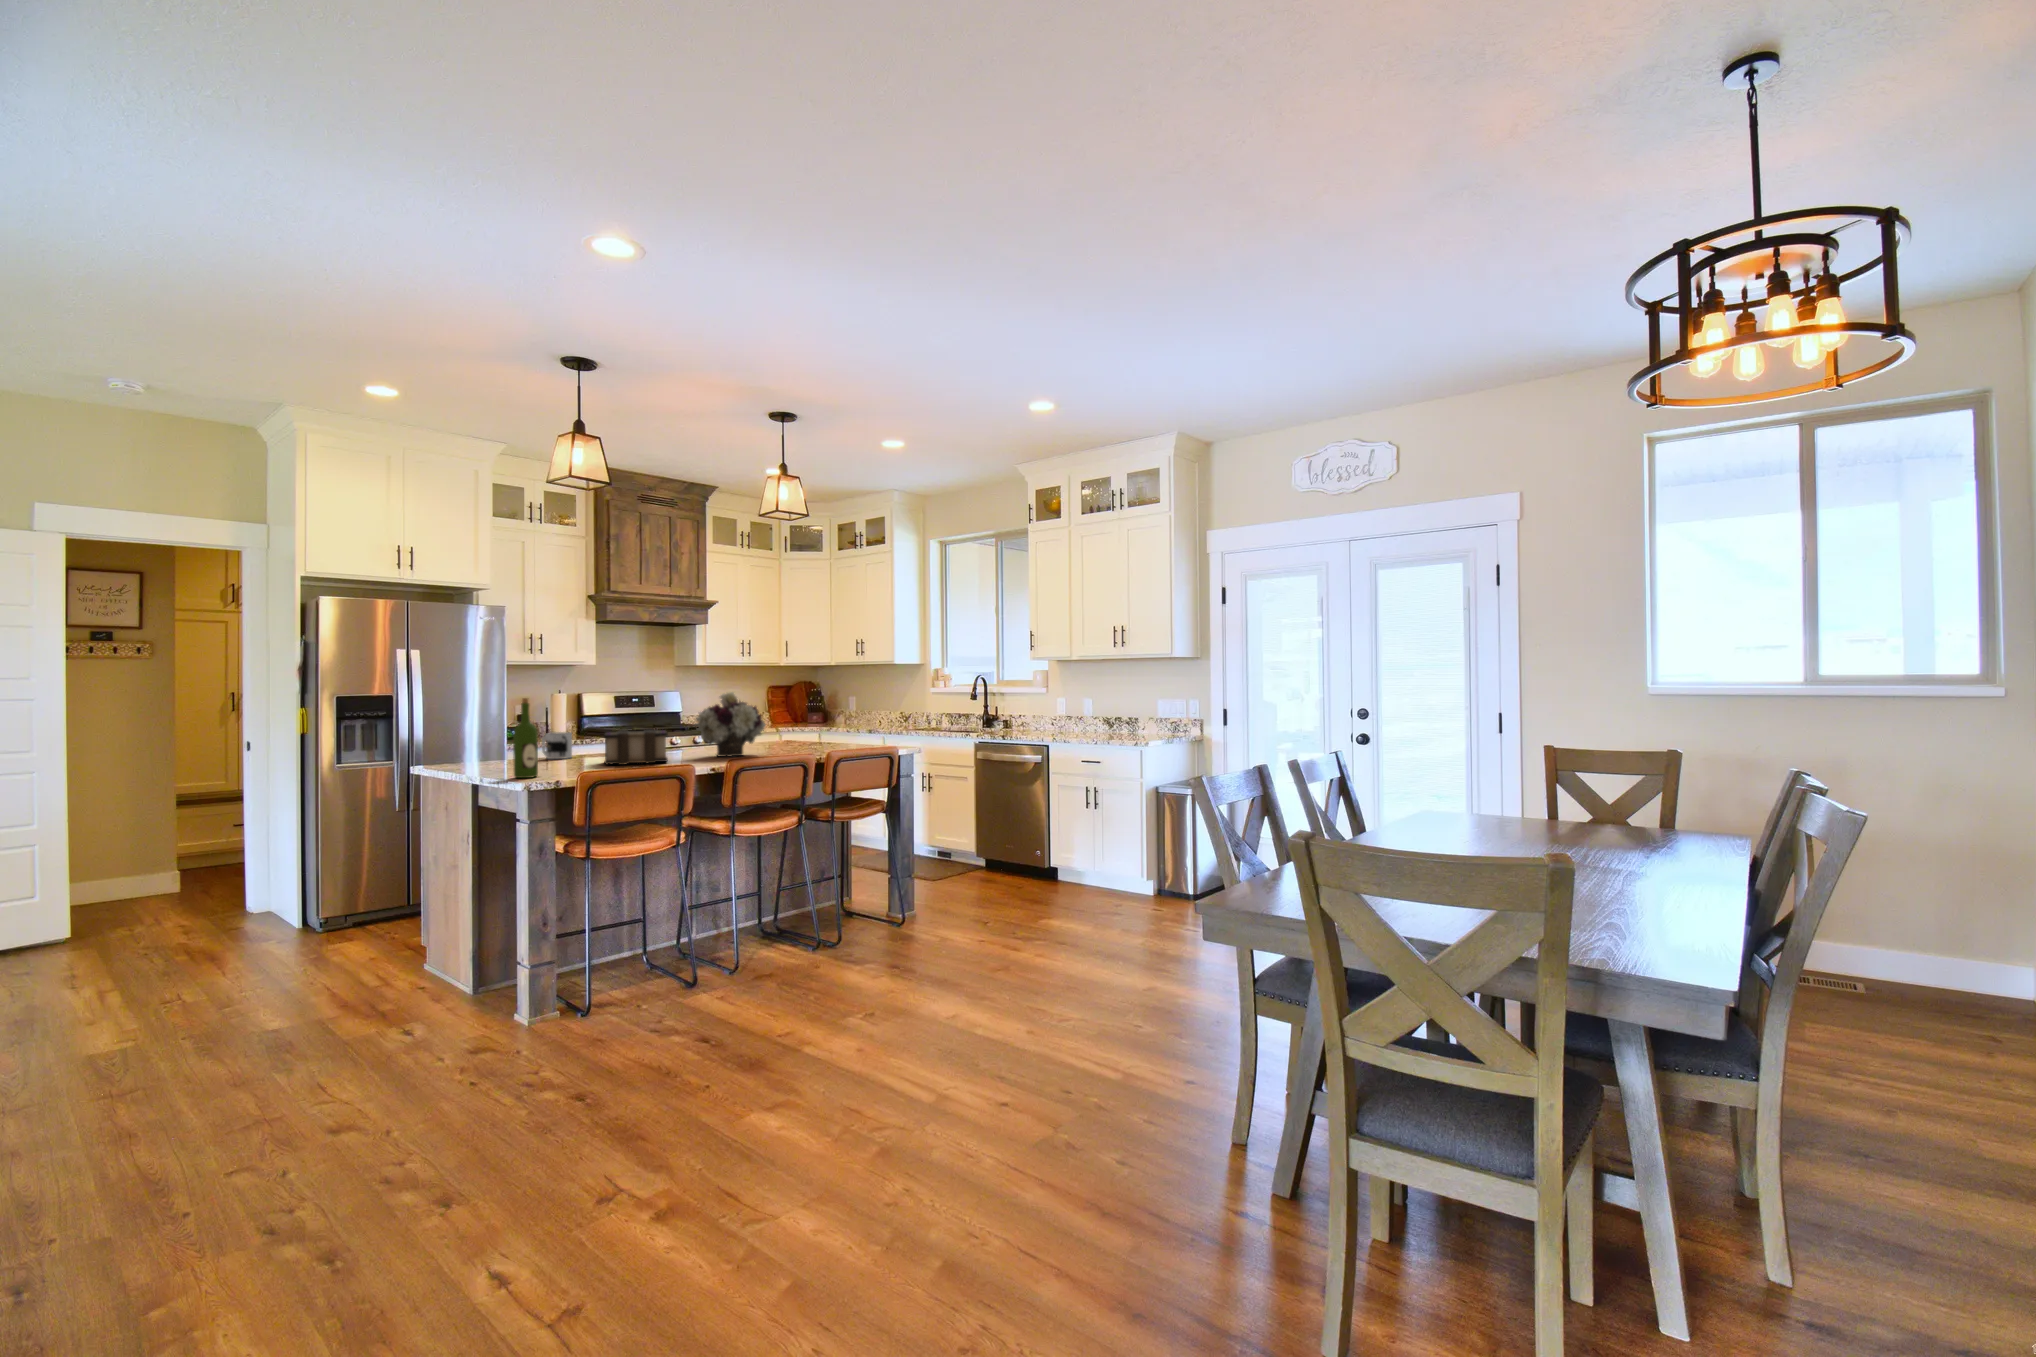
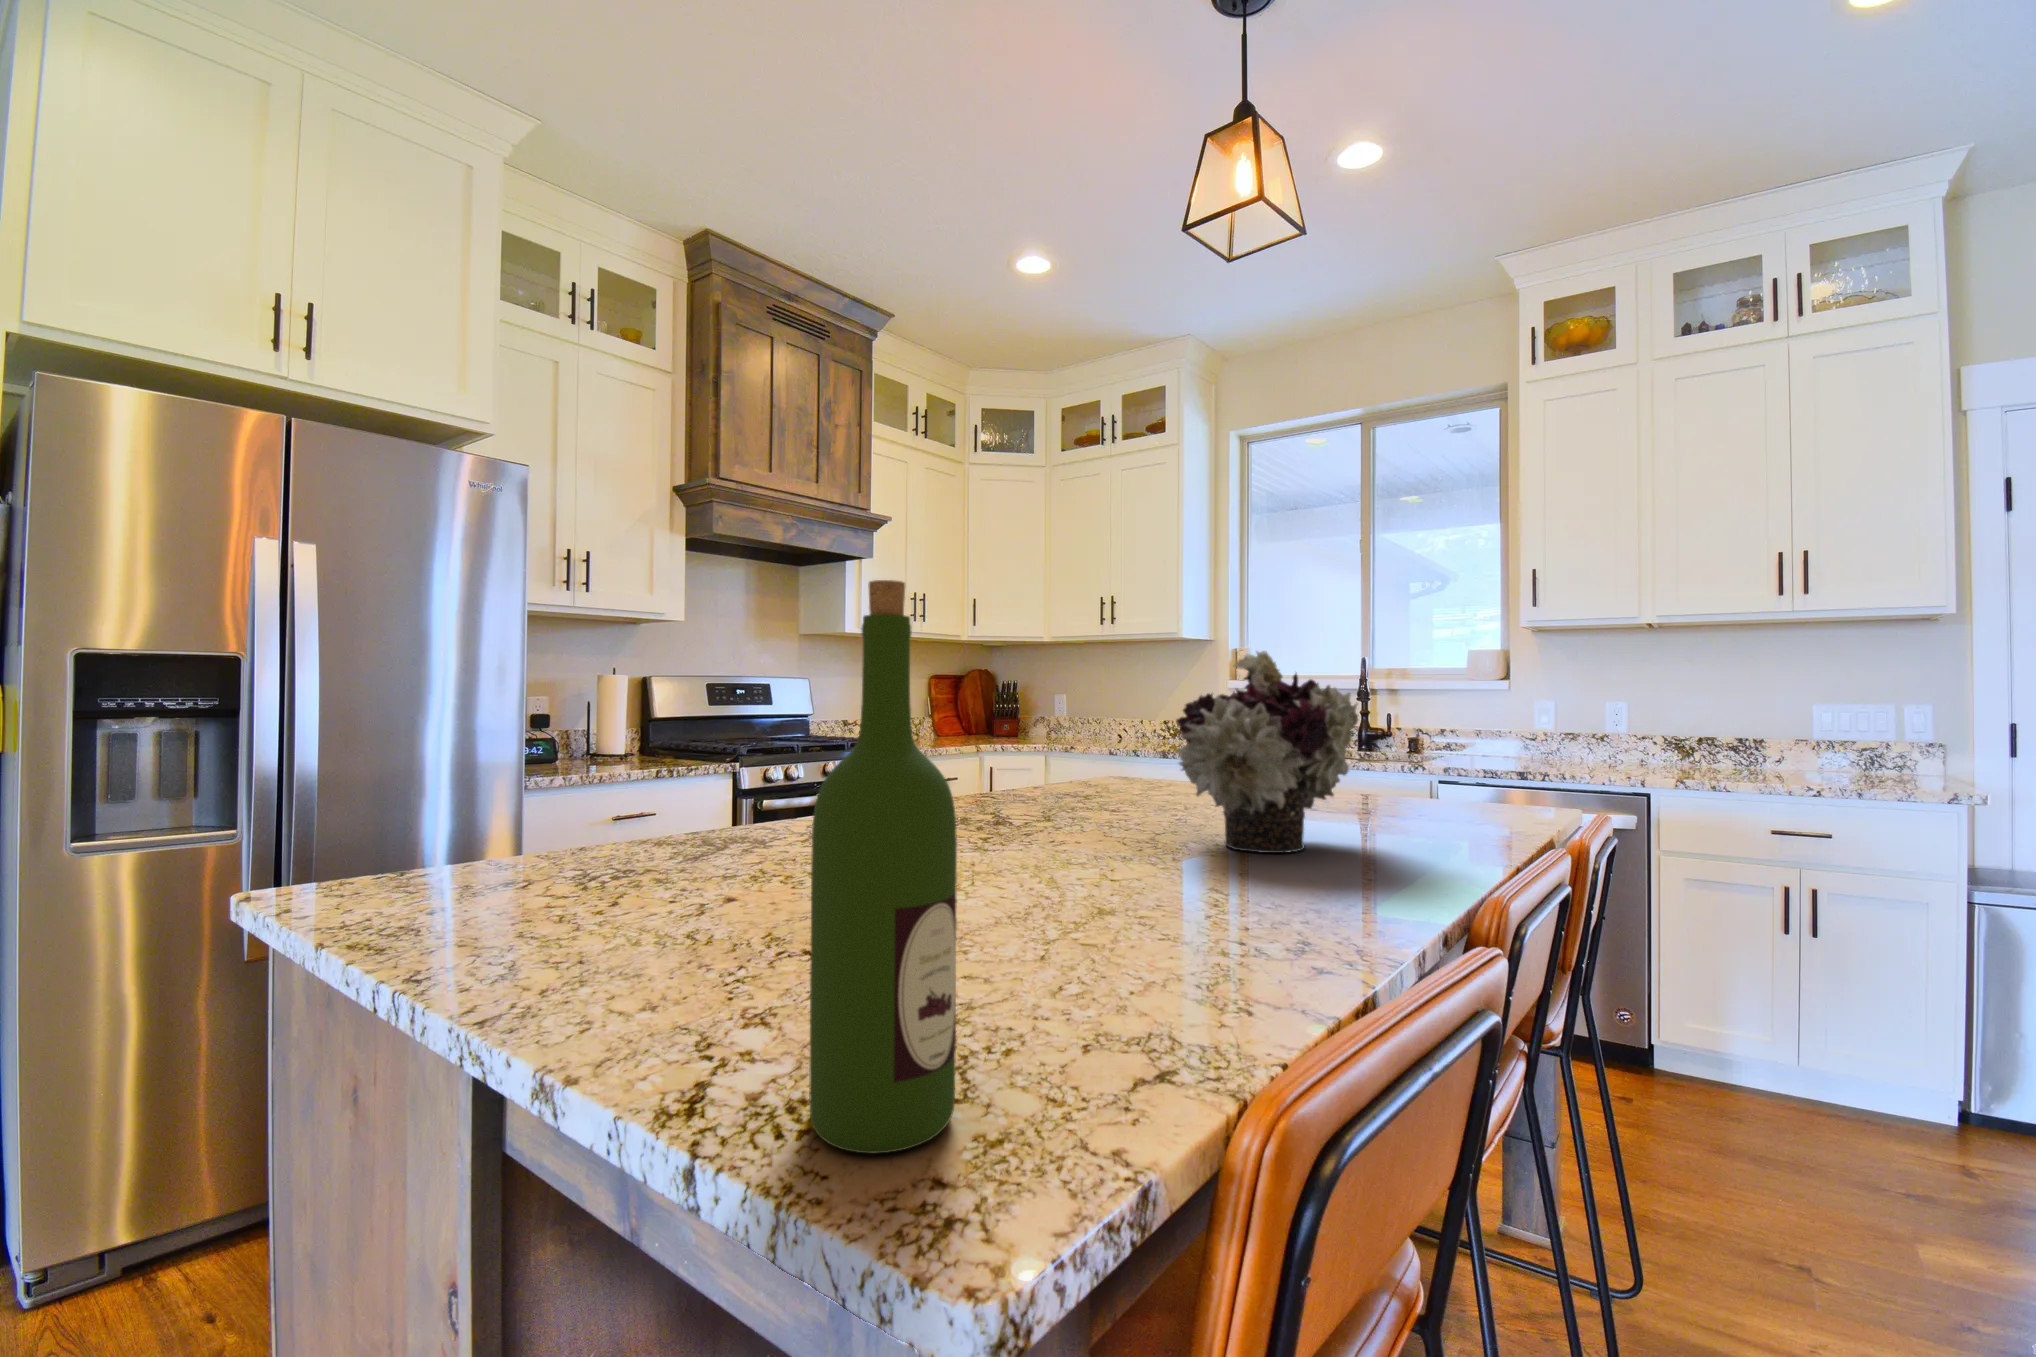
book: present [604,729,668,765] -> none [954,765,1224,917]
mug: present [542,732,572,759] -> none [680,766,778,857]

